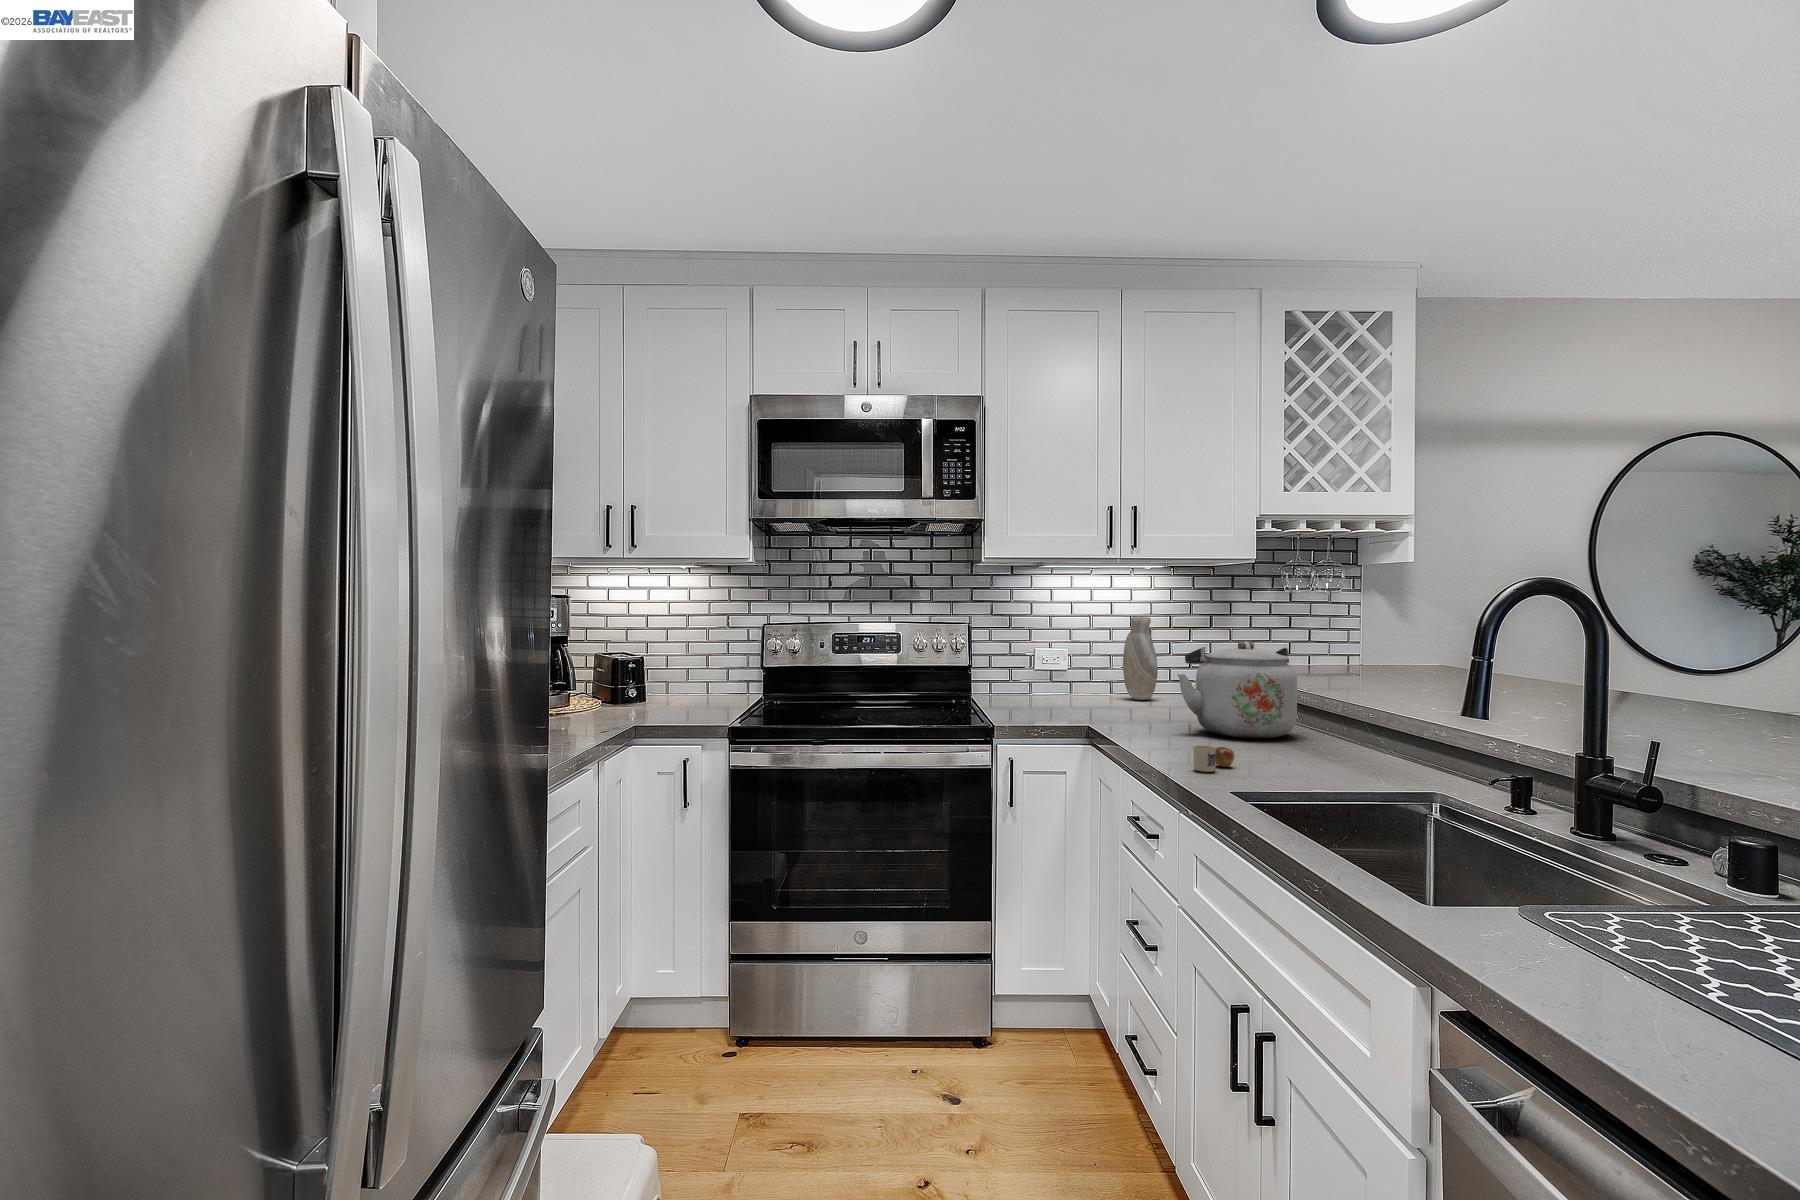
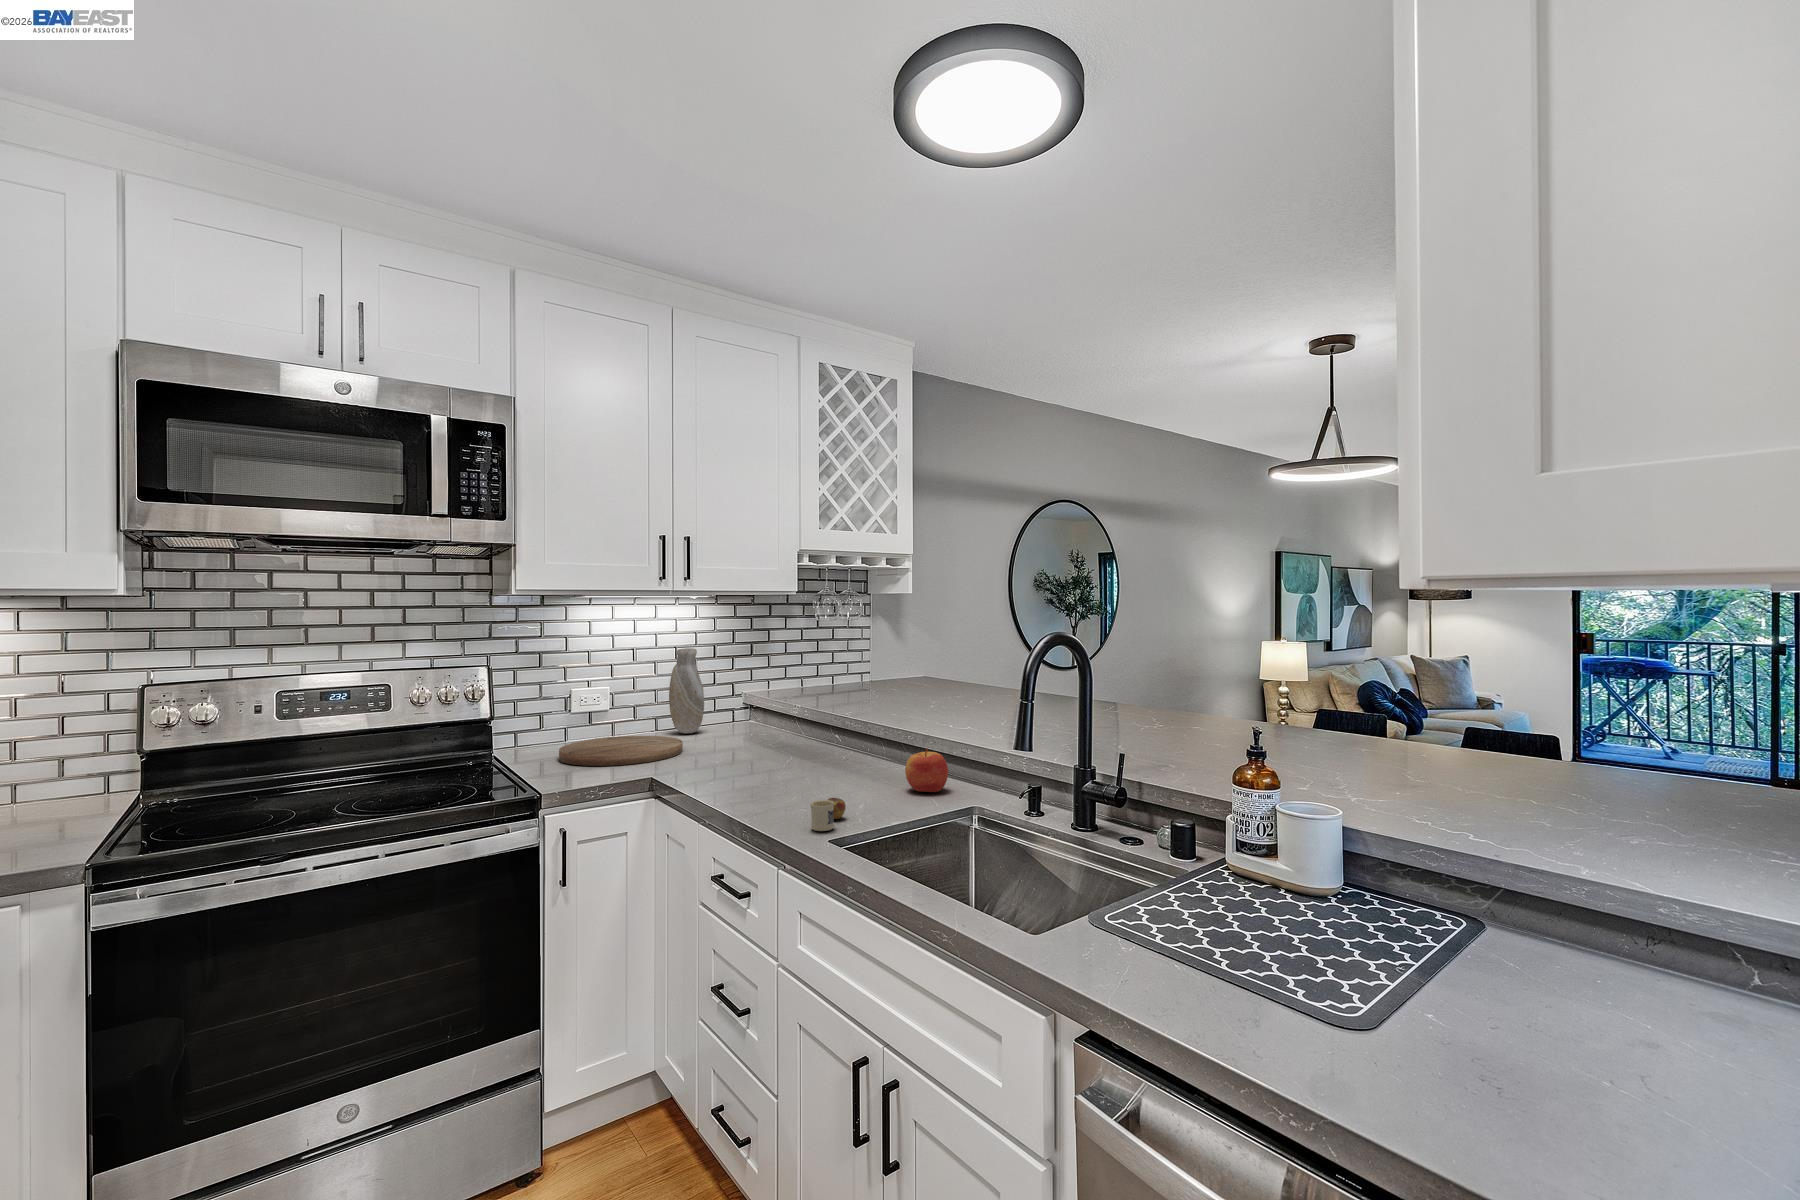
kettle: present [1178,642,1297,738] -> none [756,676,864,773]
cutting board: none [1018,694,1126,715] -> present [559,736,683,766]
apple: none [1319,717,1370,763] -> present [905,748,948,792]

